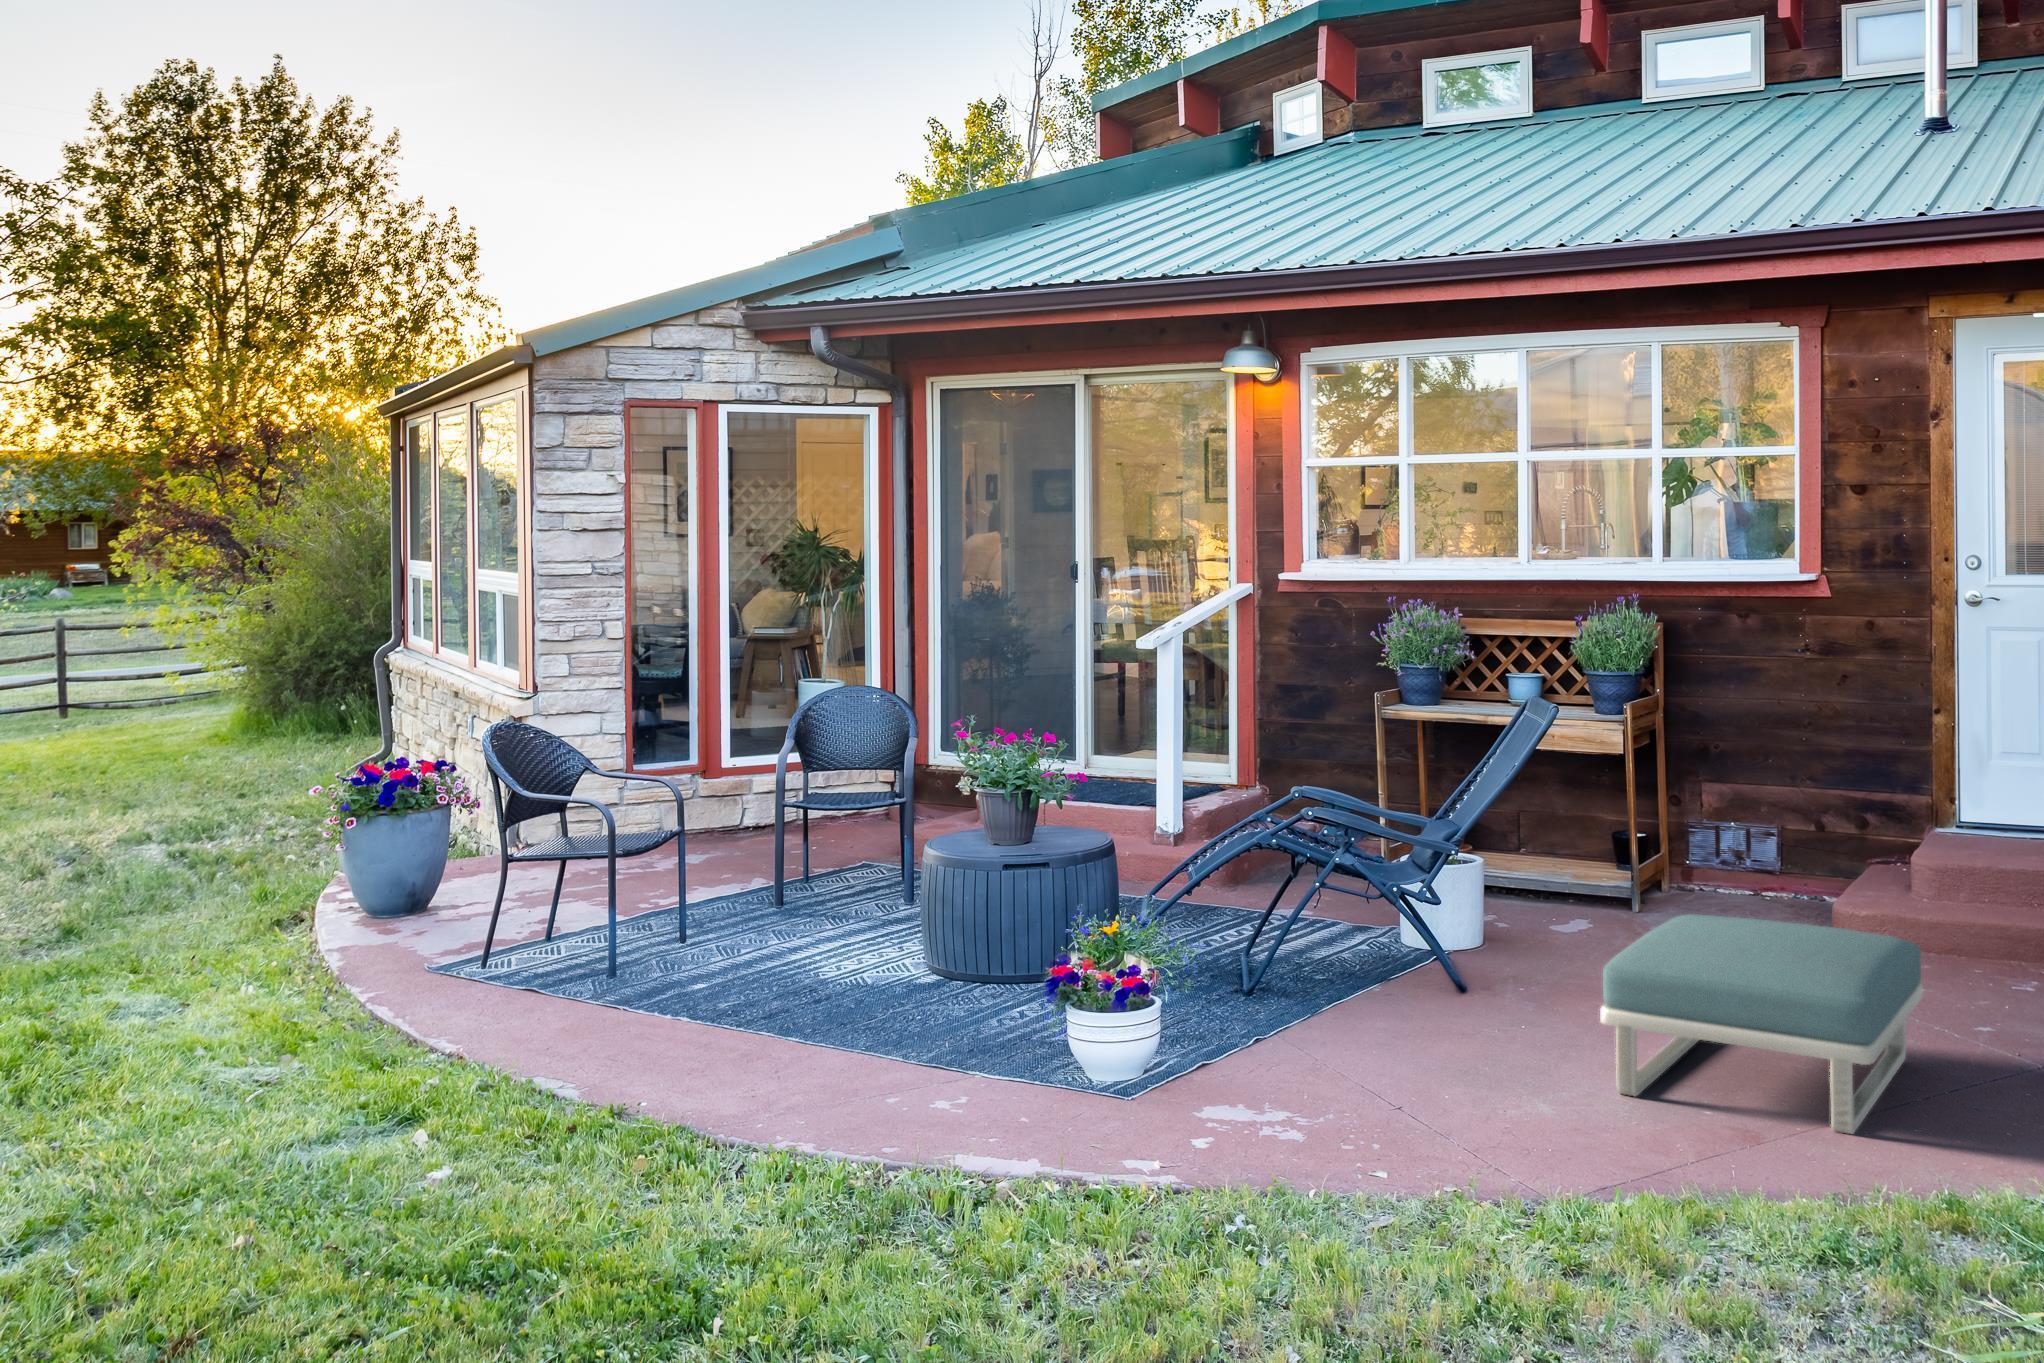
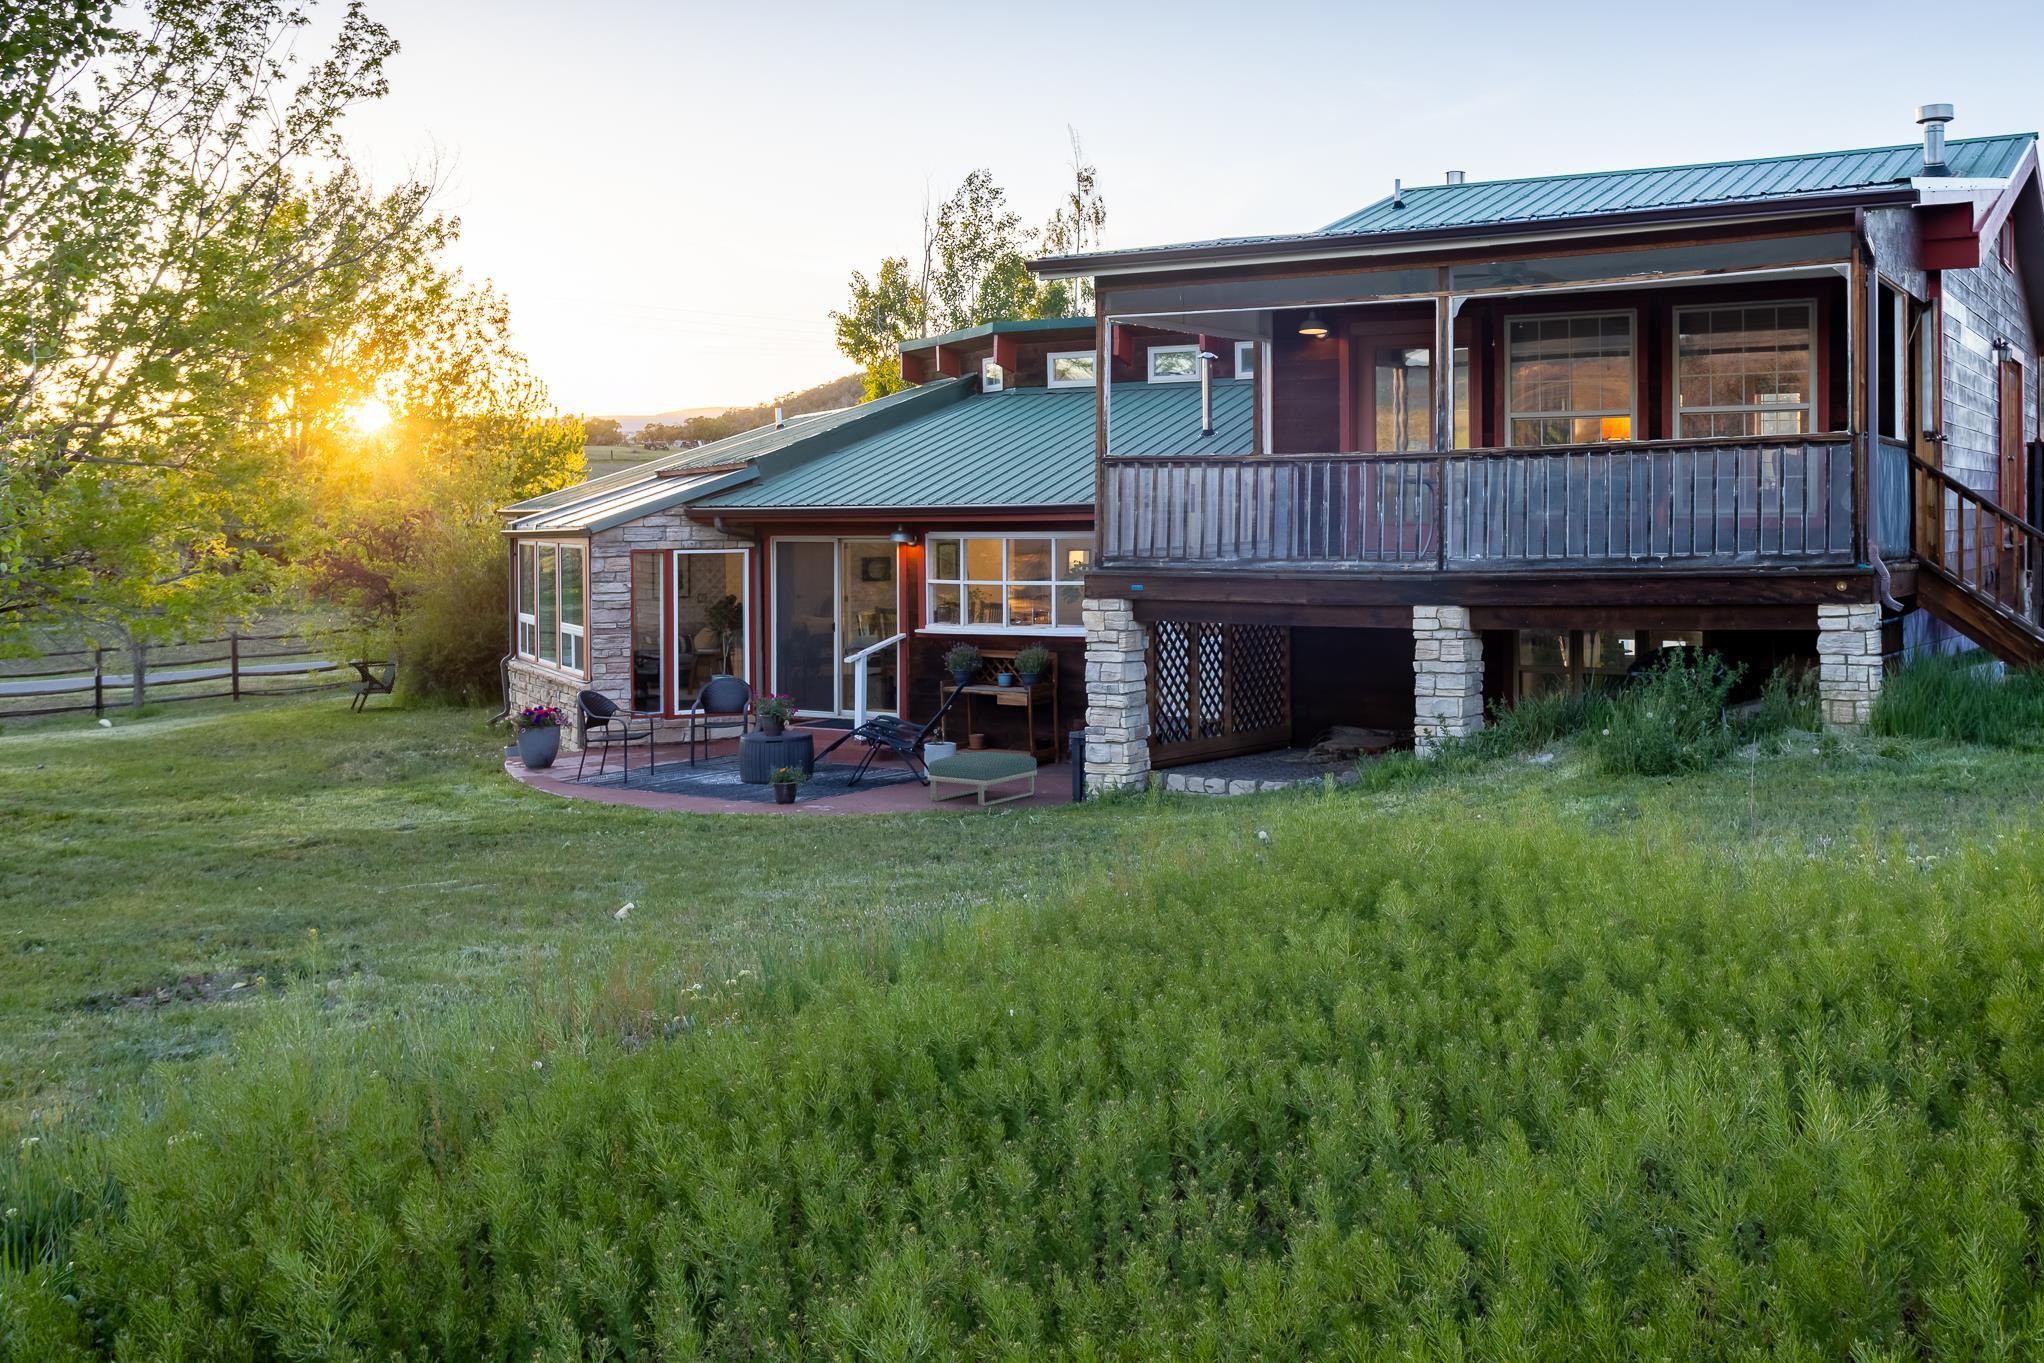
lounge chair: none [142,636,247,746] -> present [349,650,395,713]

